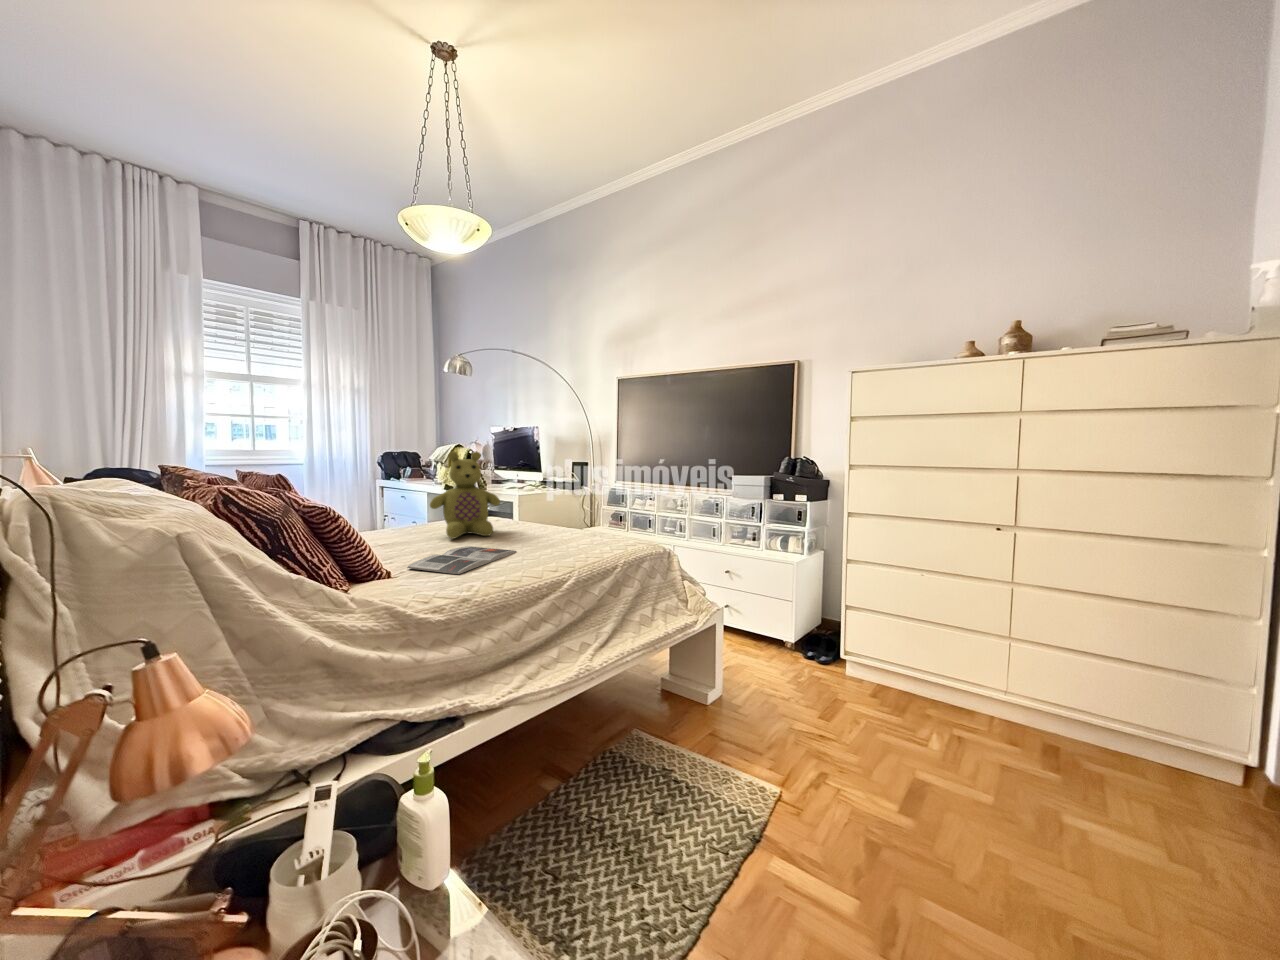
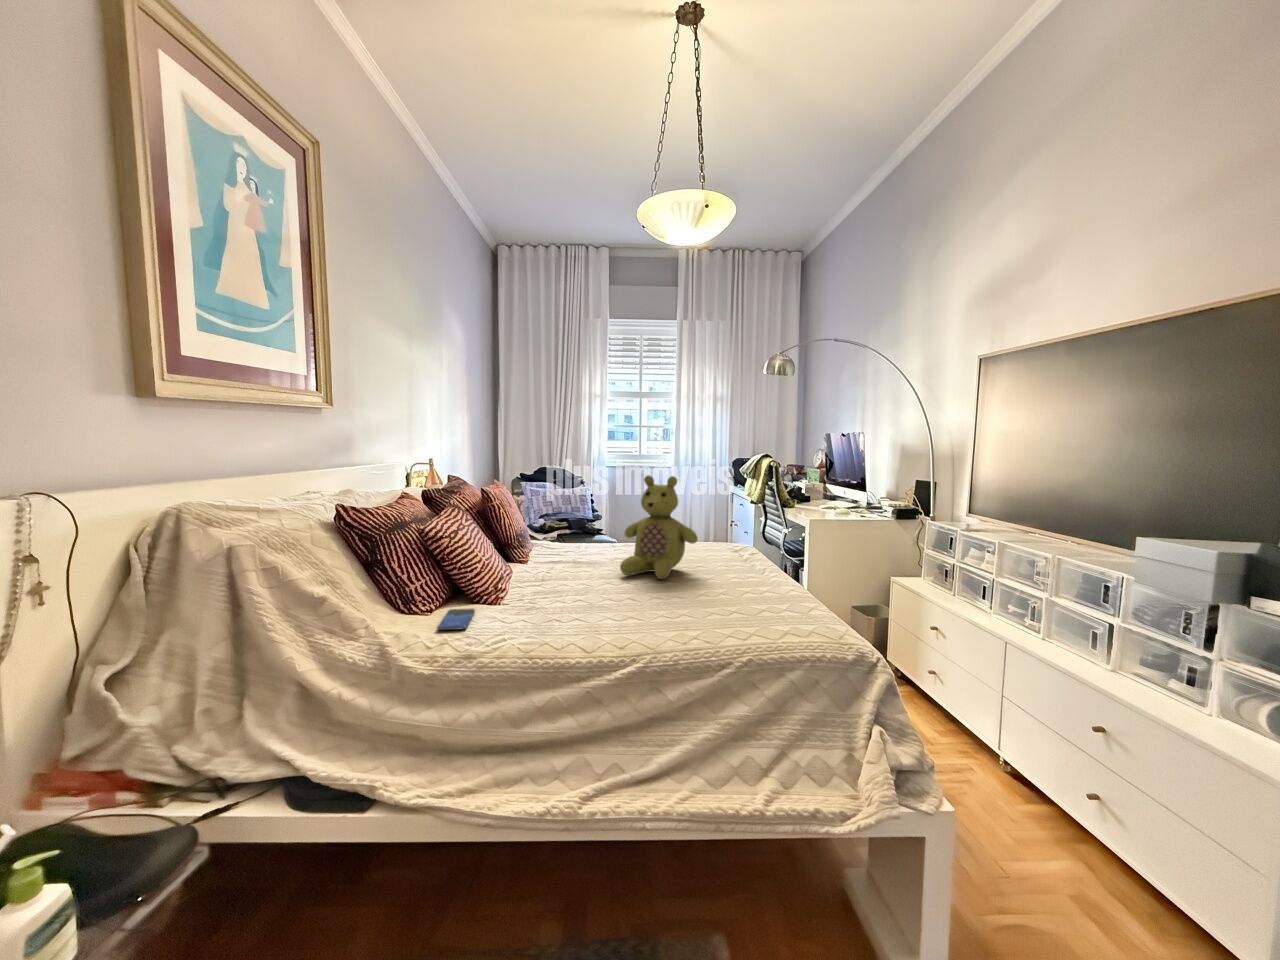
magazine: present [407,546,517,574] -> none [517,588,640,621]
smartphone: none [364,579,421,596] -> present [437,609,475,630]

